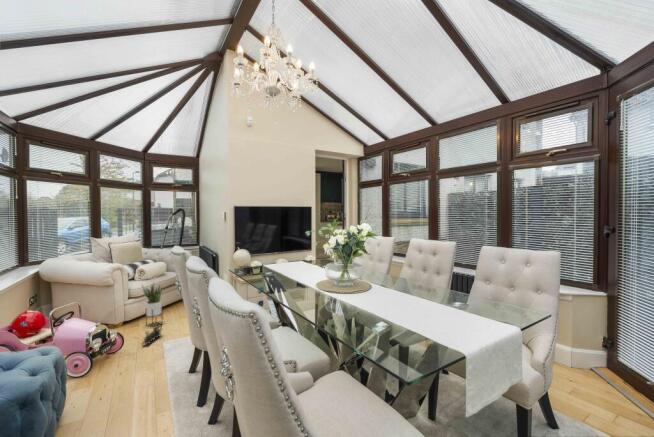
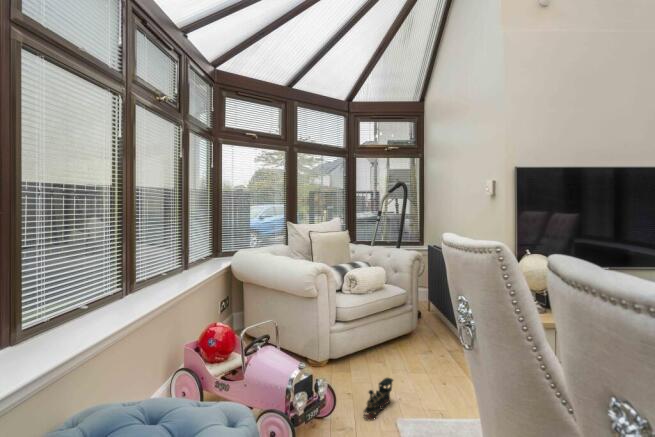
potted plant: present [142,283,163,325] -> none [355,298,386,376]

